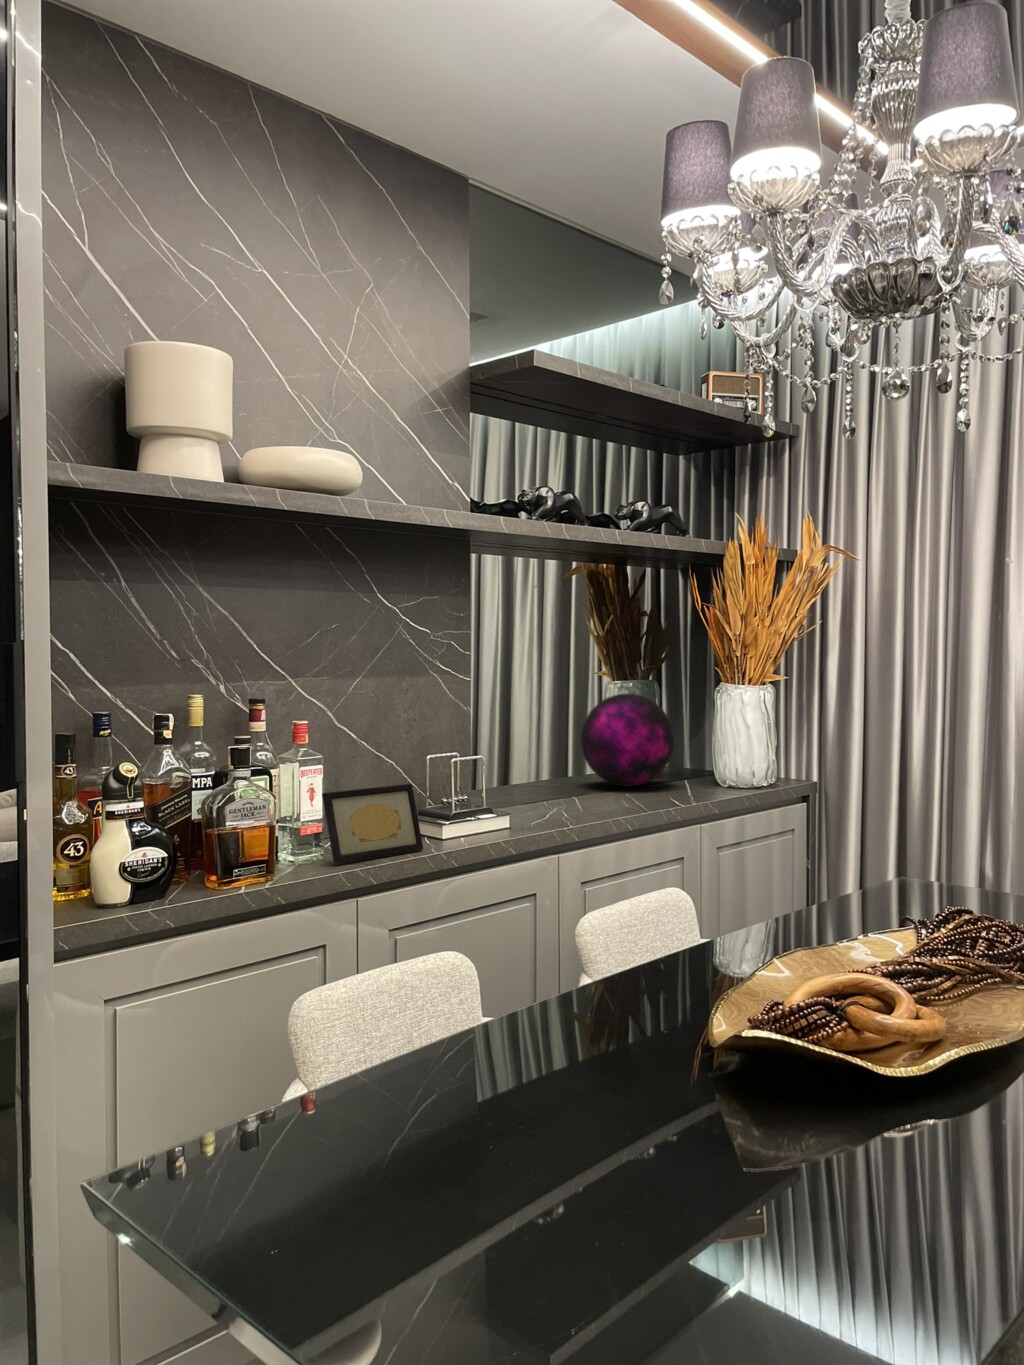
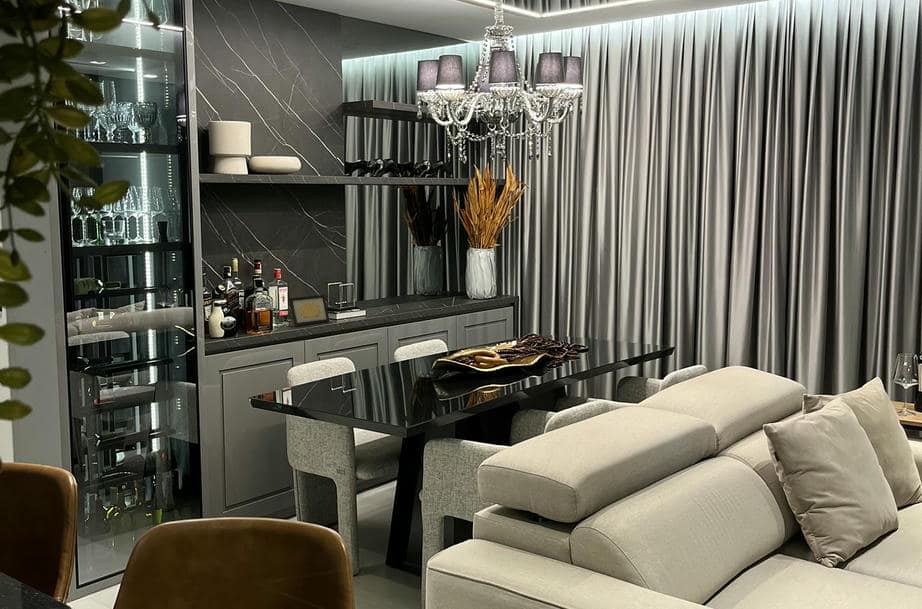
decorative orb: present [581,693,674,787] -> none [402,253,447,299]

